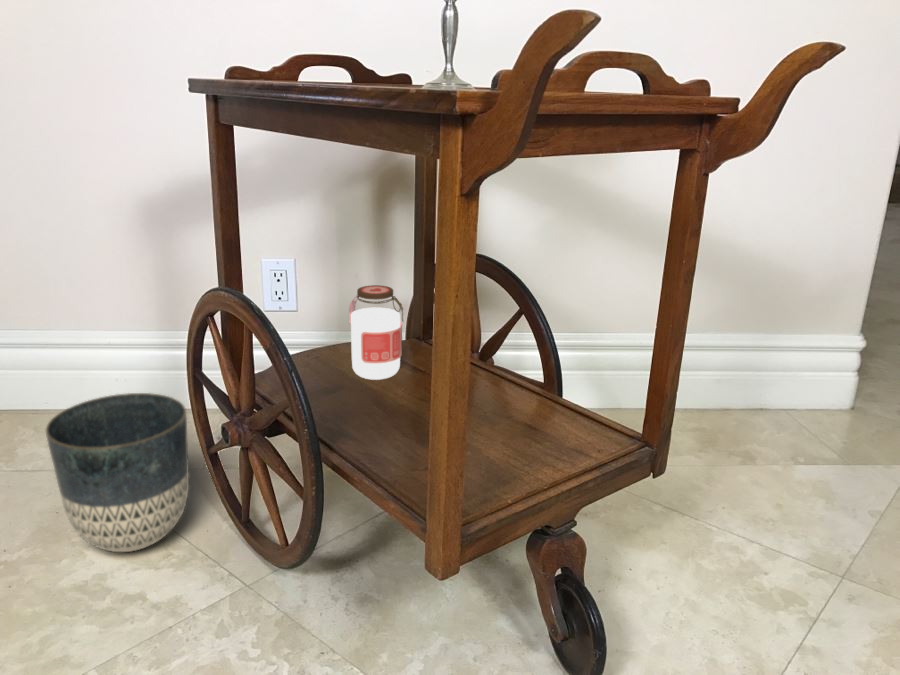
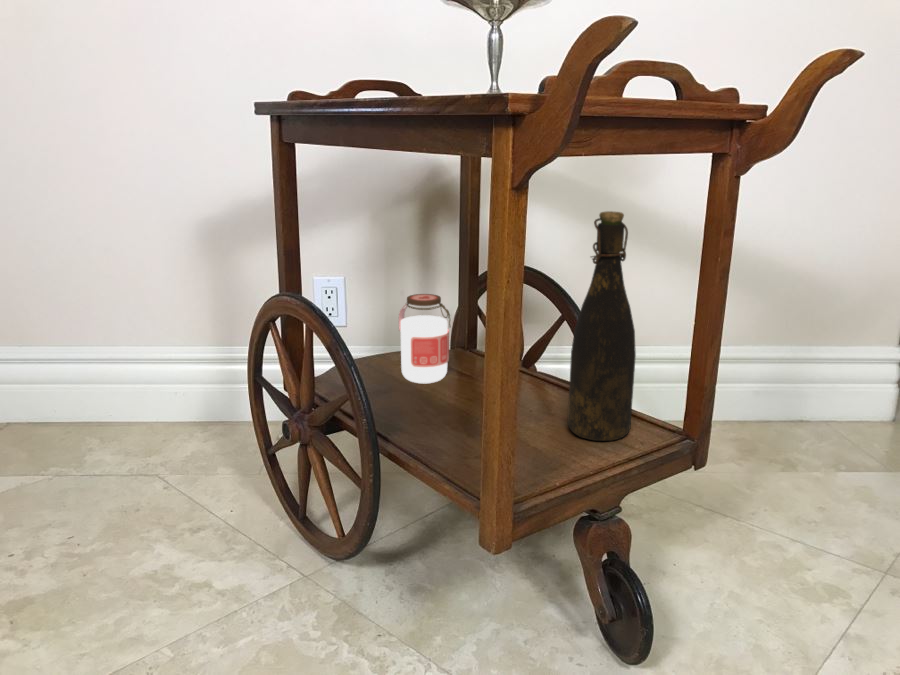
bottle: none [523,208,593,449] -> present [568,211,636,441]
planter: present [46,393,189,552] -> none [120,397,248,546]

